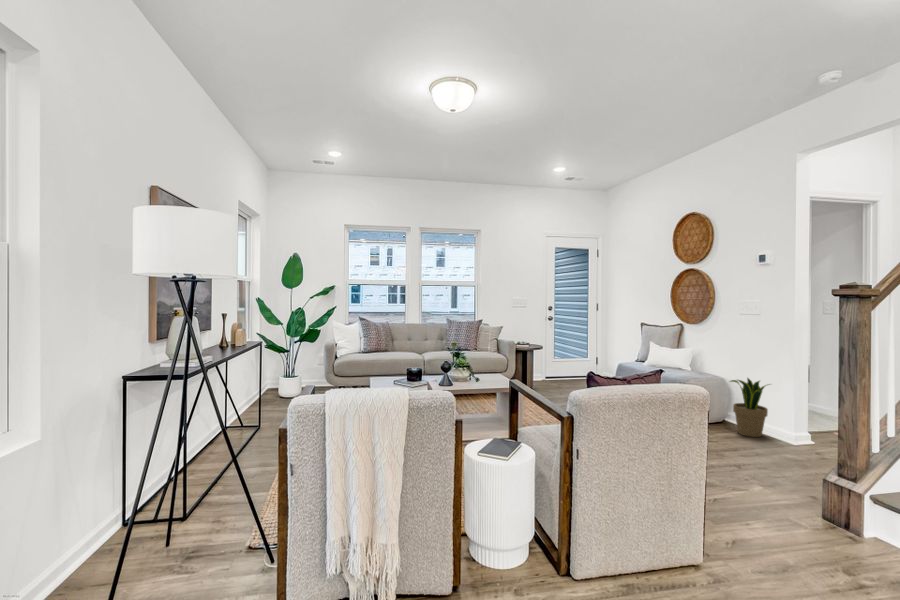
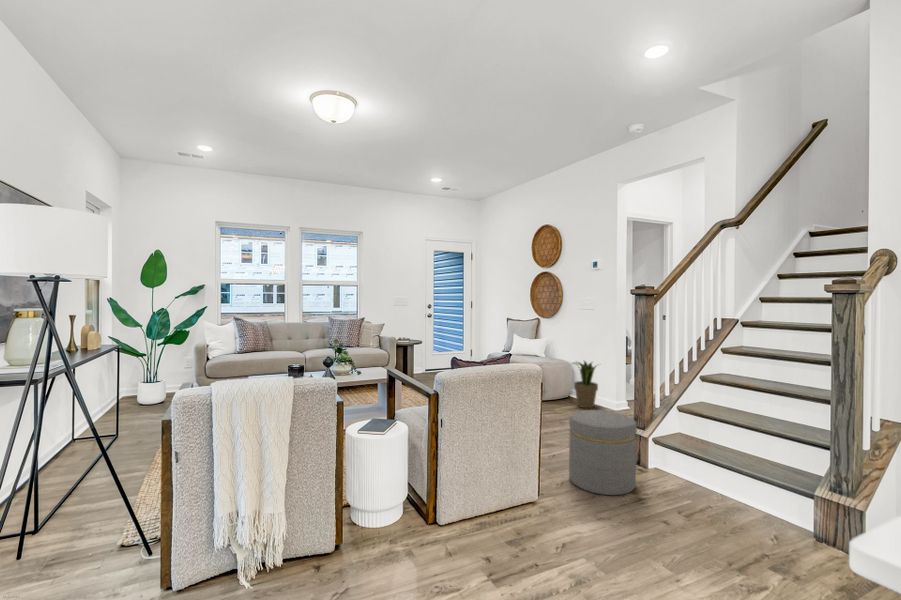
ottoman: none [743,449,851,571] -> present [569,410,637,495]

